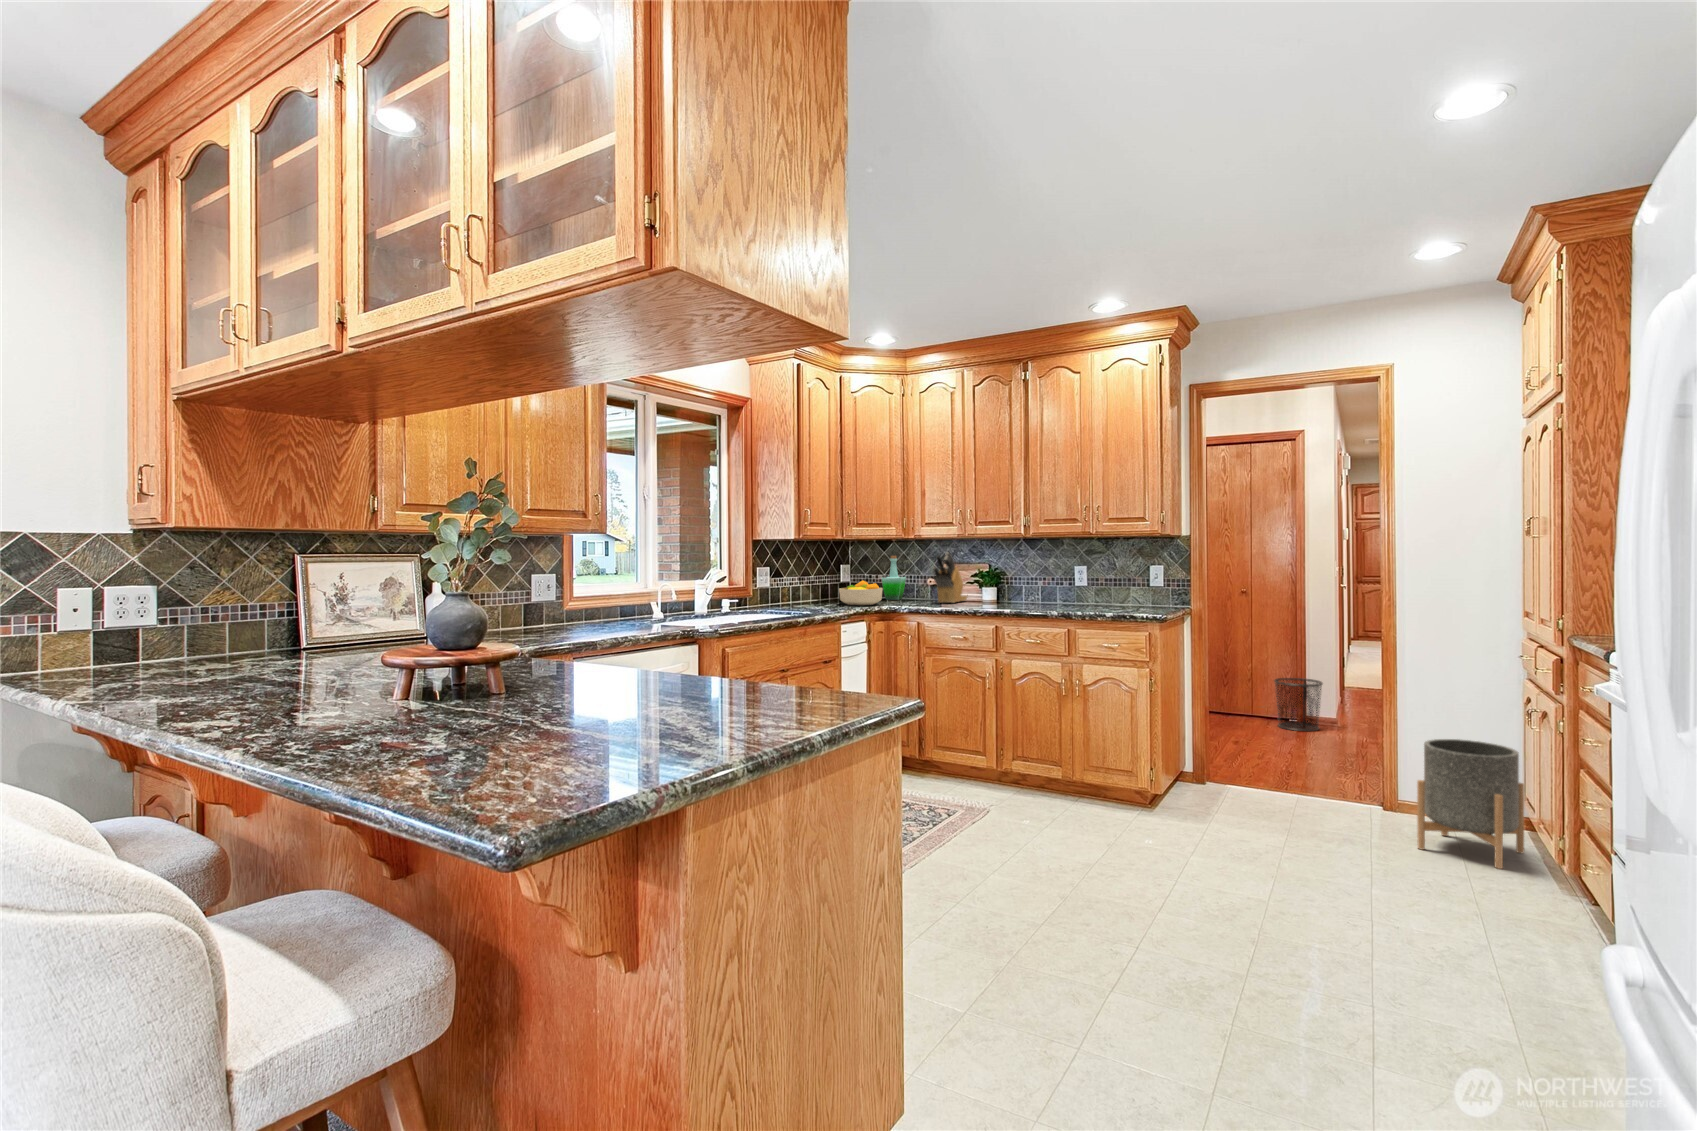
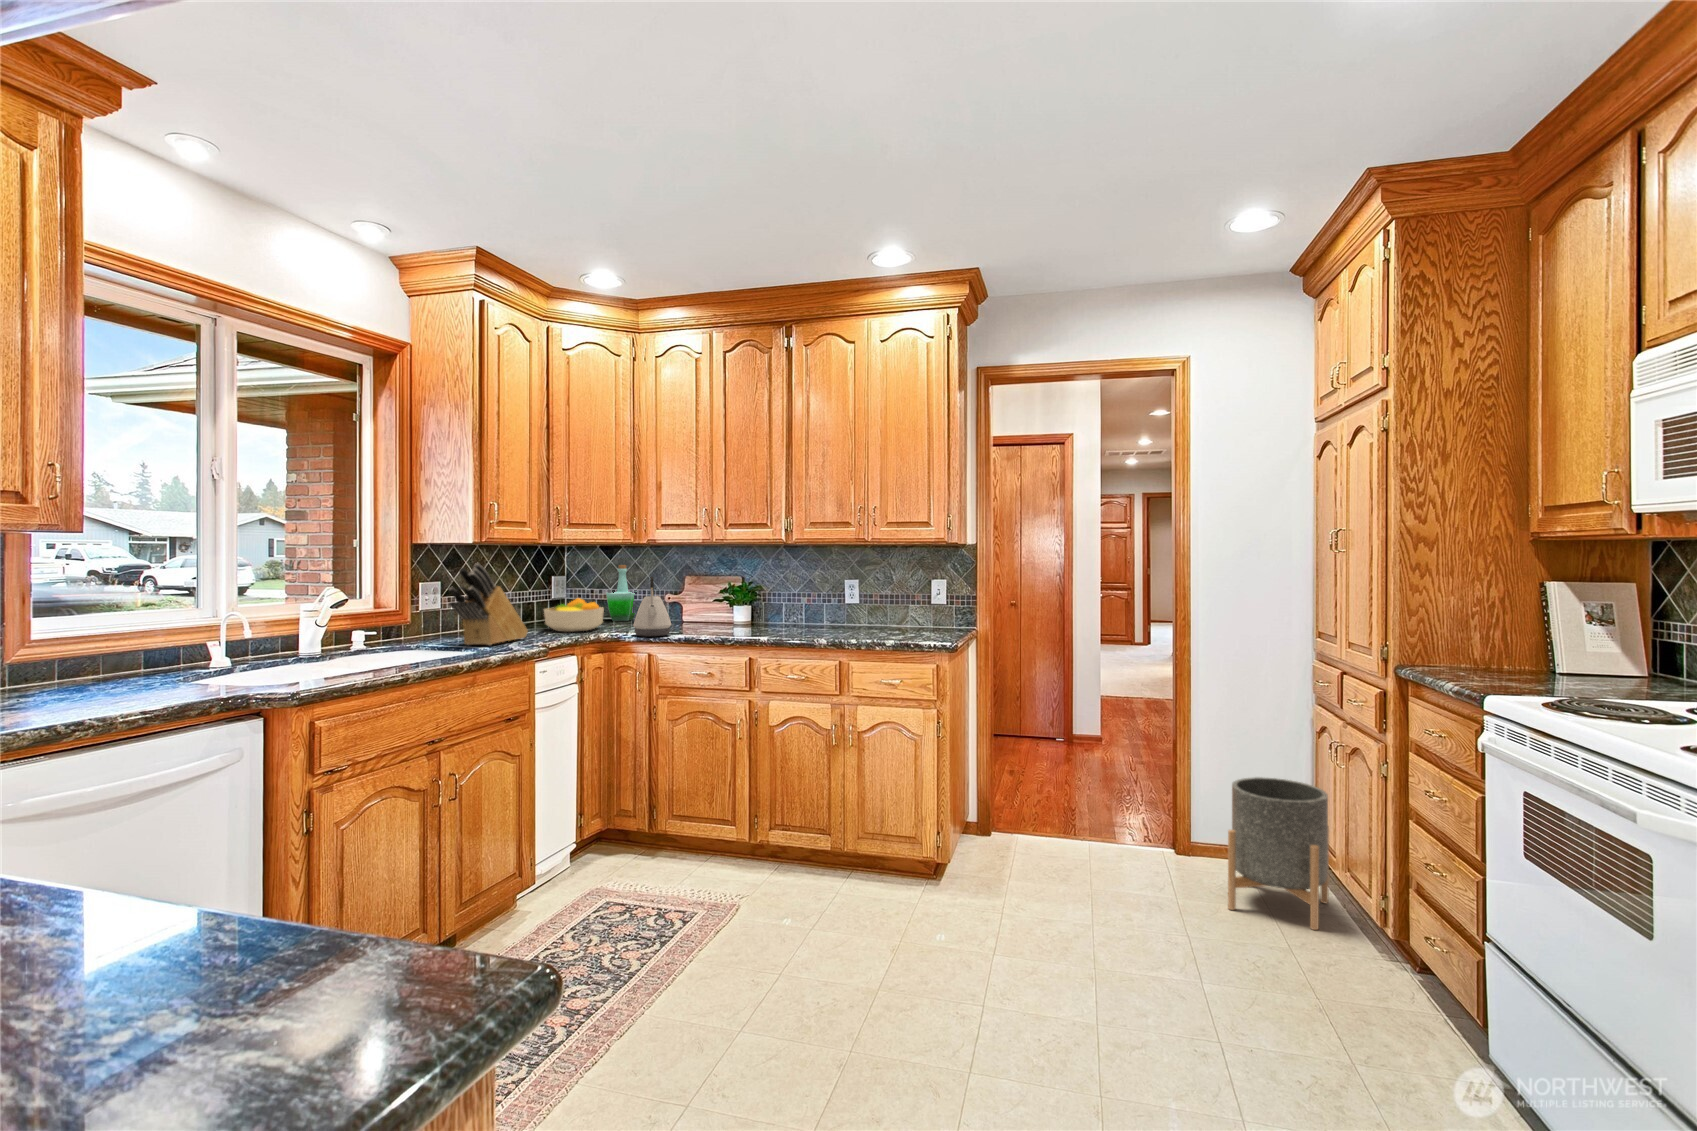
knife block: present [933,553,968,603] -> present [449,563,528,645]
kettle: none [906,563,935,609] -> present [633,577,671,637]
waste bin: present [1274,678,1323,731] -> none [1043,694,1091,752]

